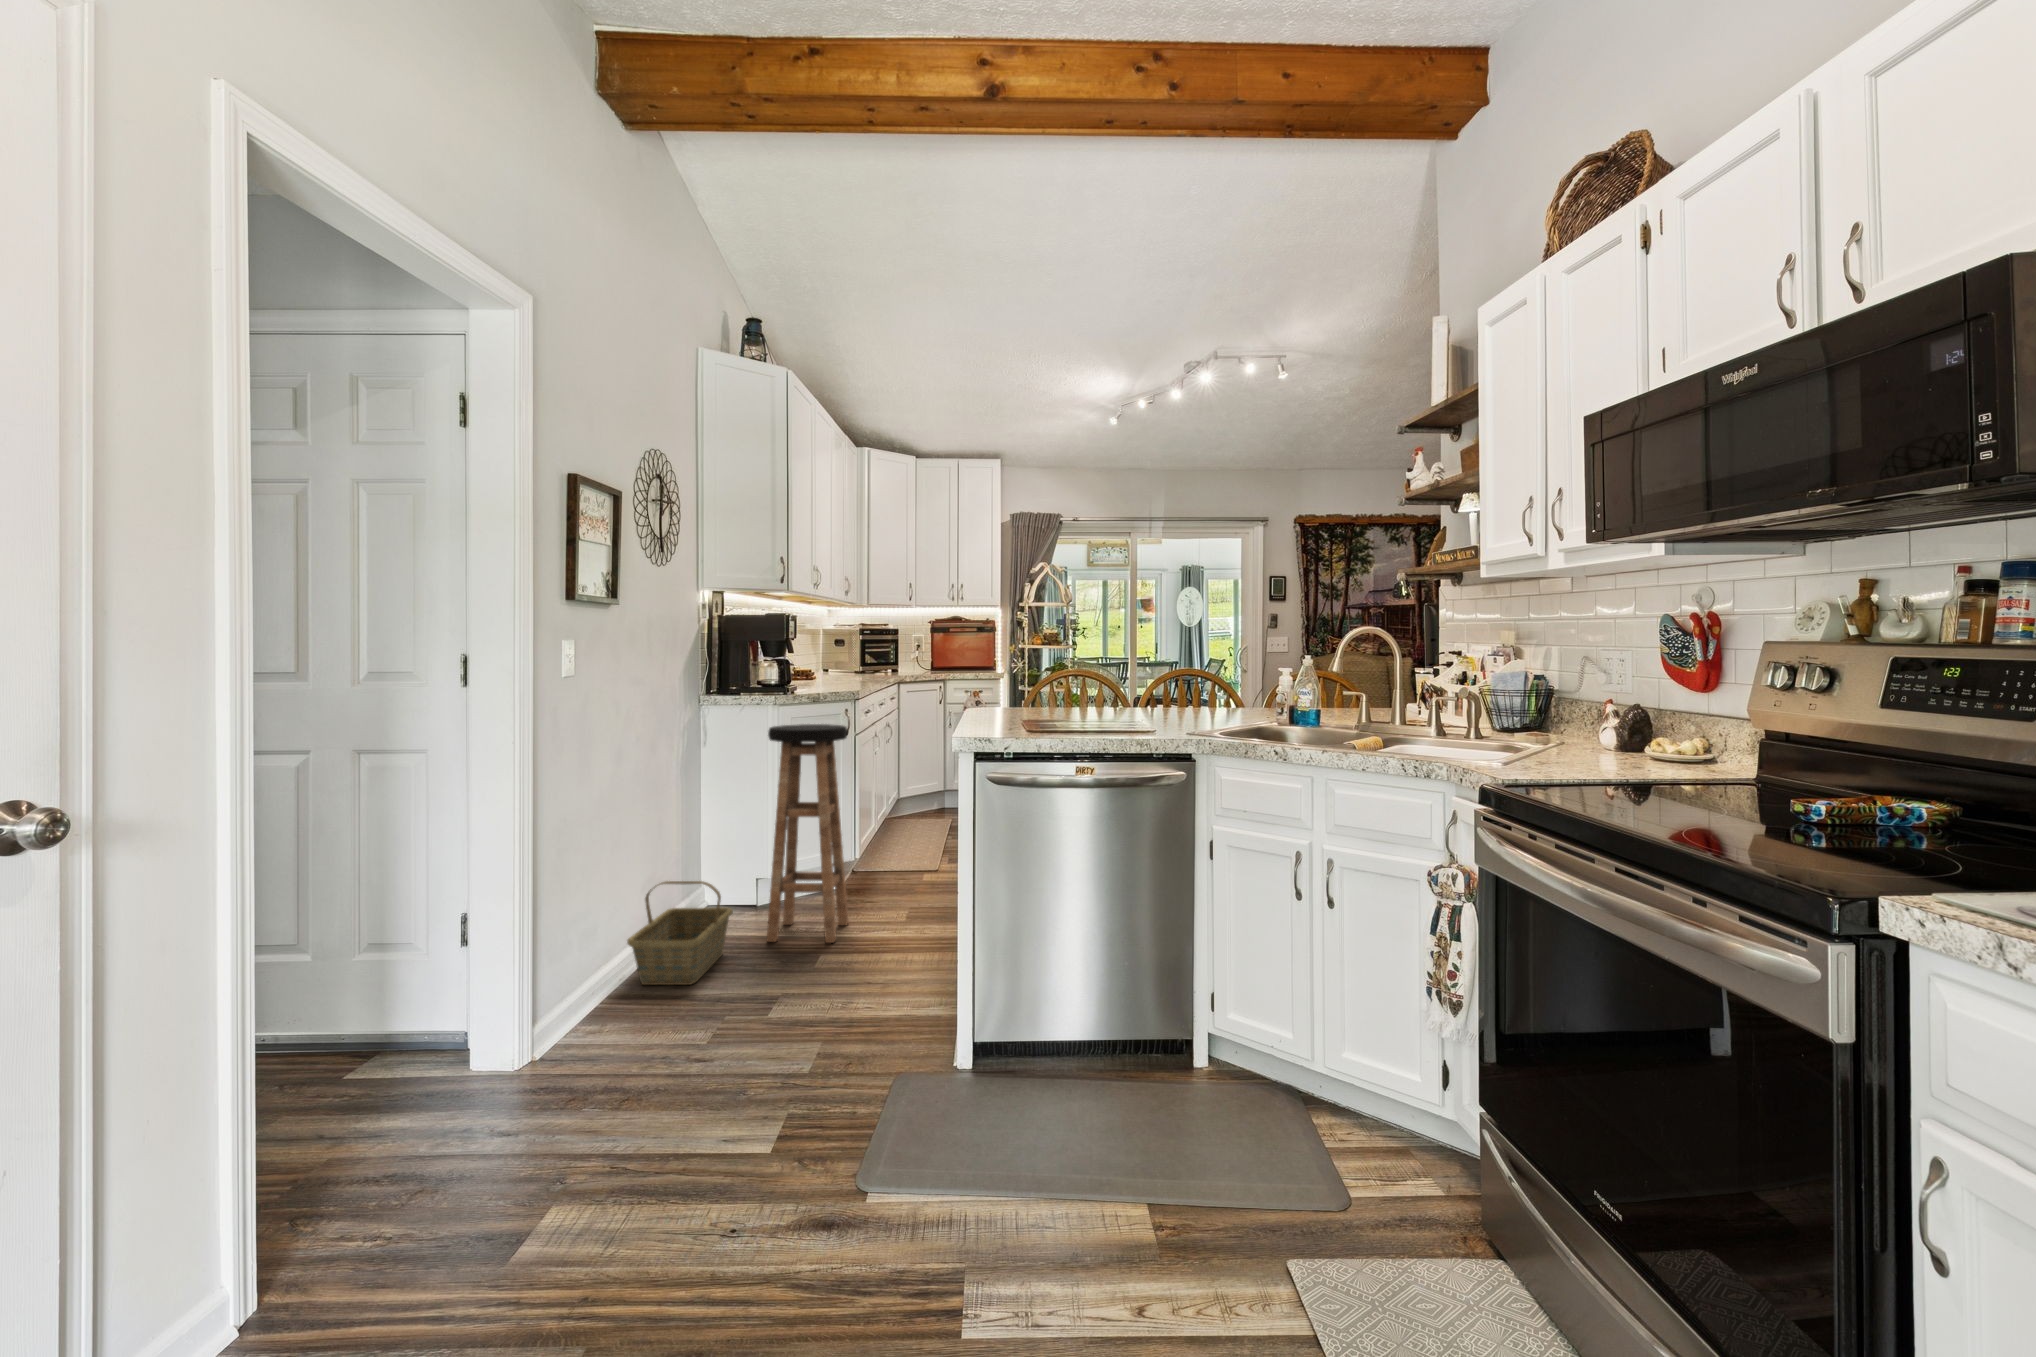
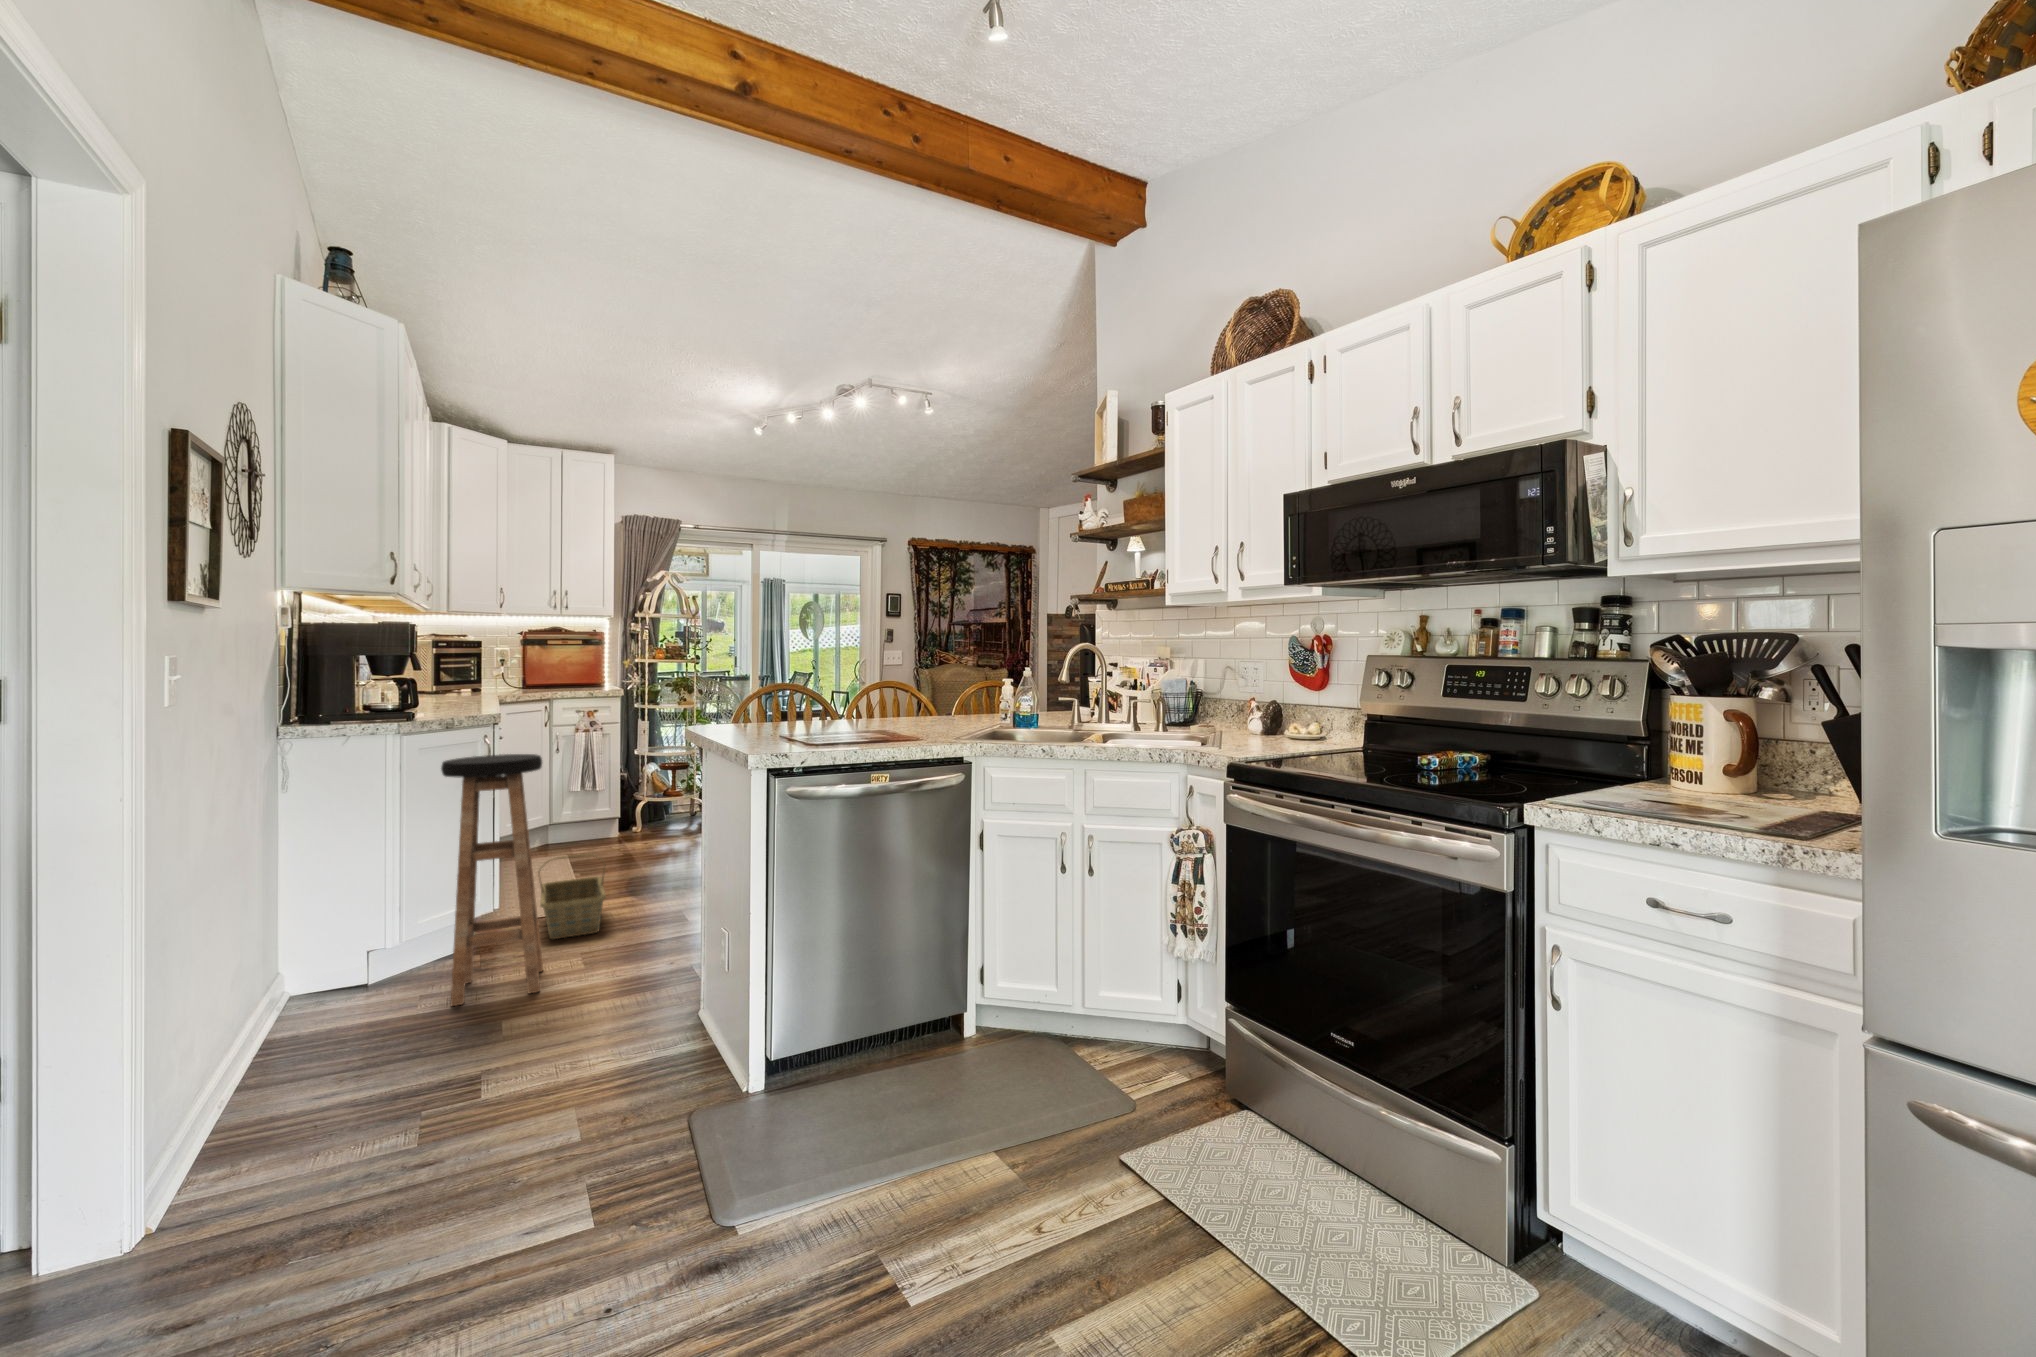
basket: present [627,881,733,985] -> present [540,854,606,939]

